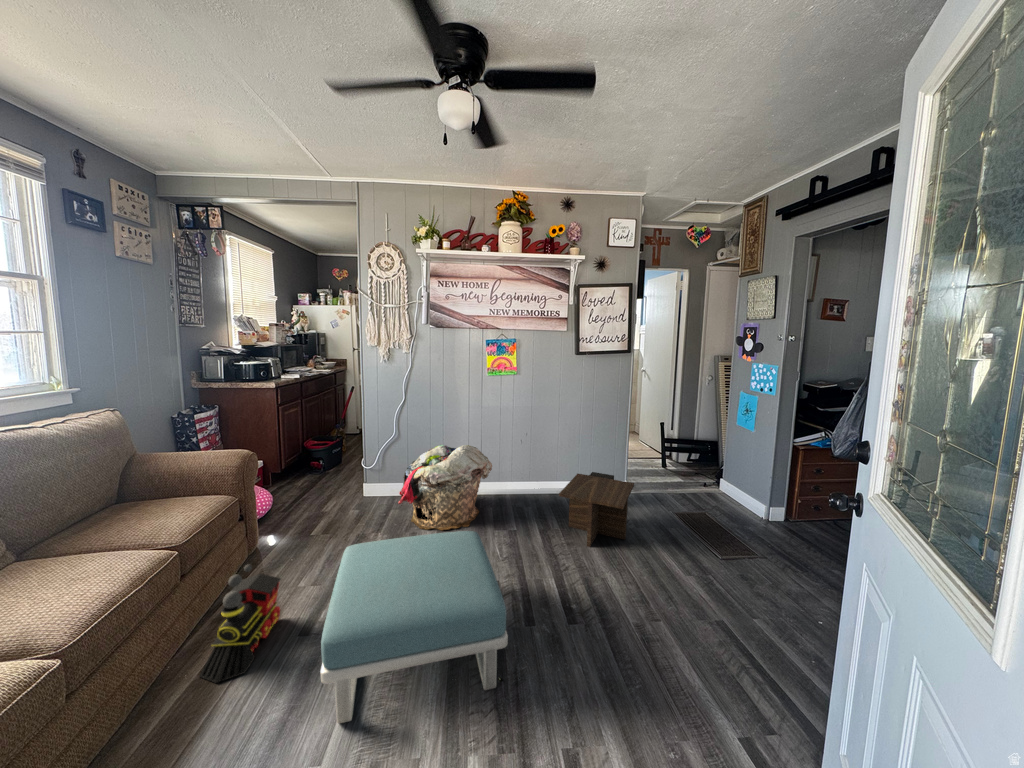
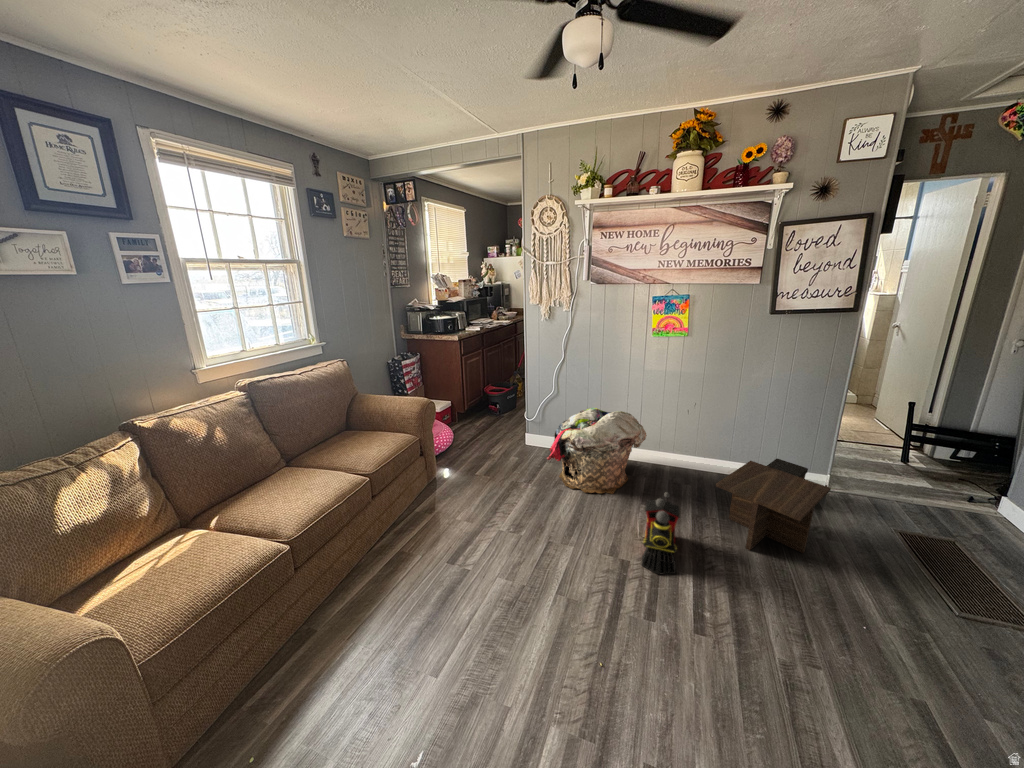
footstool: present [321,531,508,724] -> none [446,498,610,672]
toy train: present [199,564,281,683] -> present [642,492,680,574]

